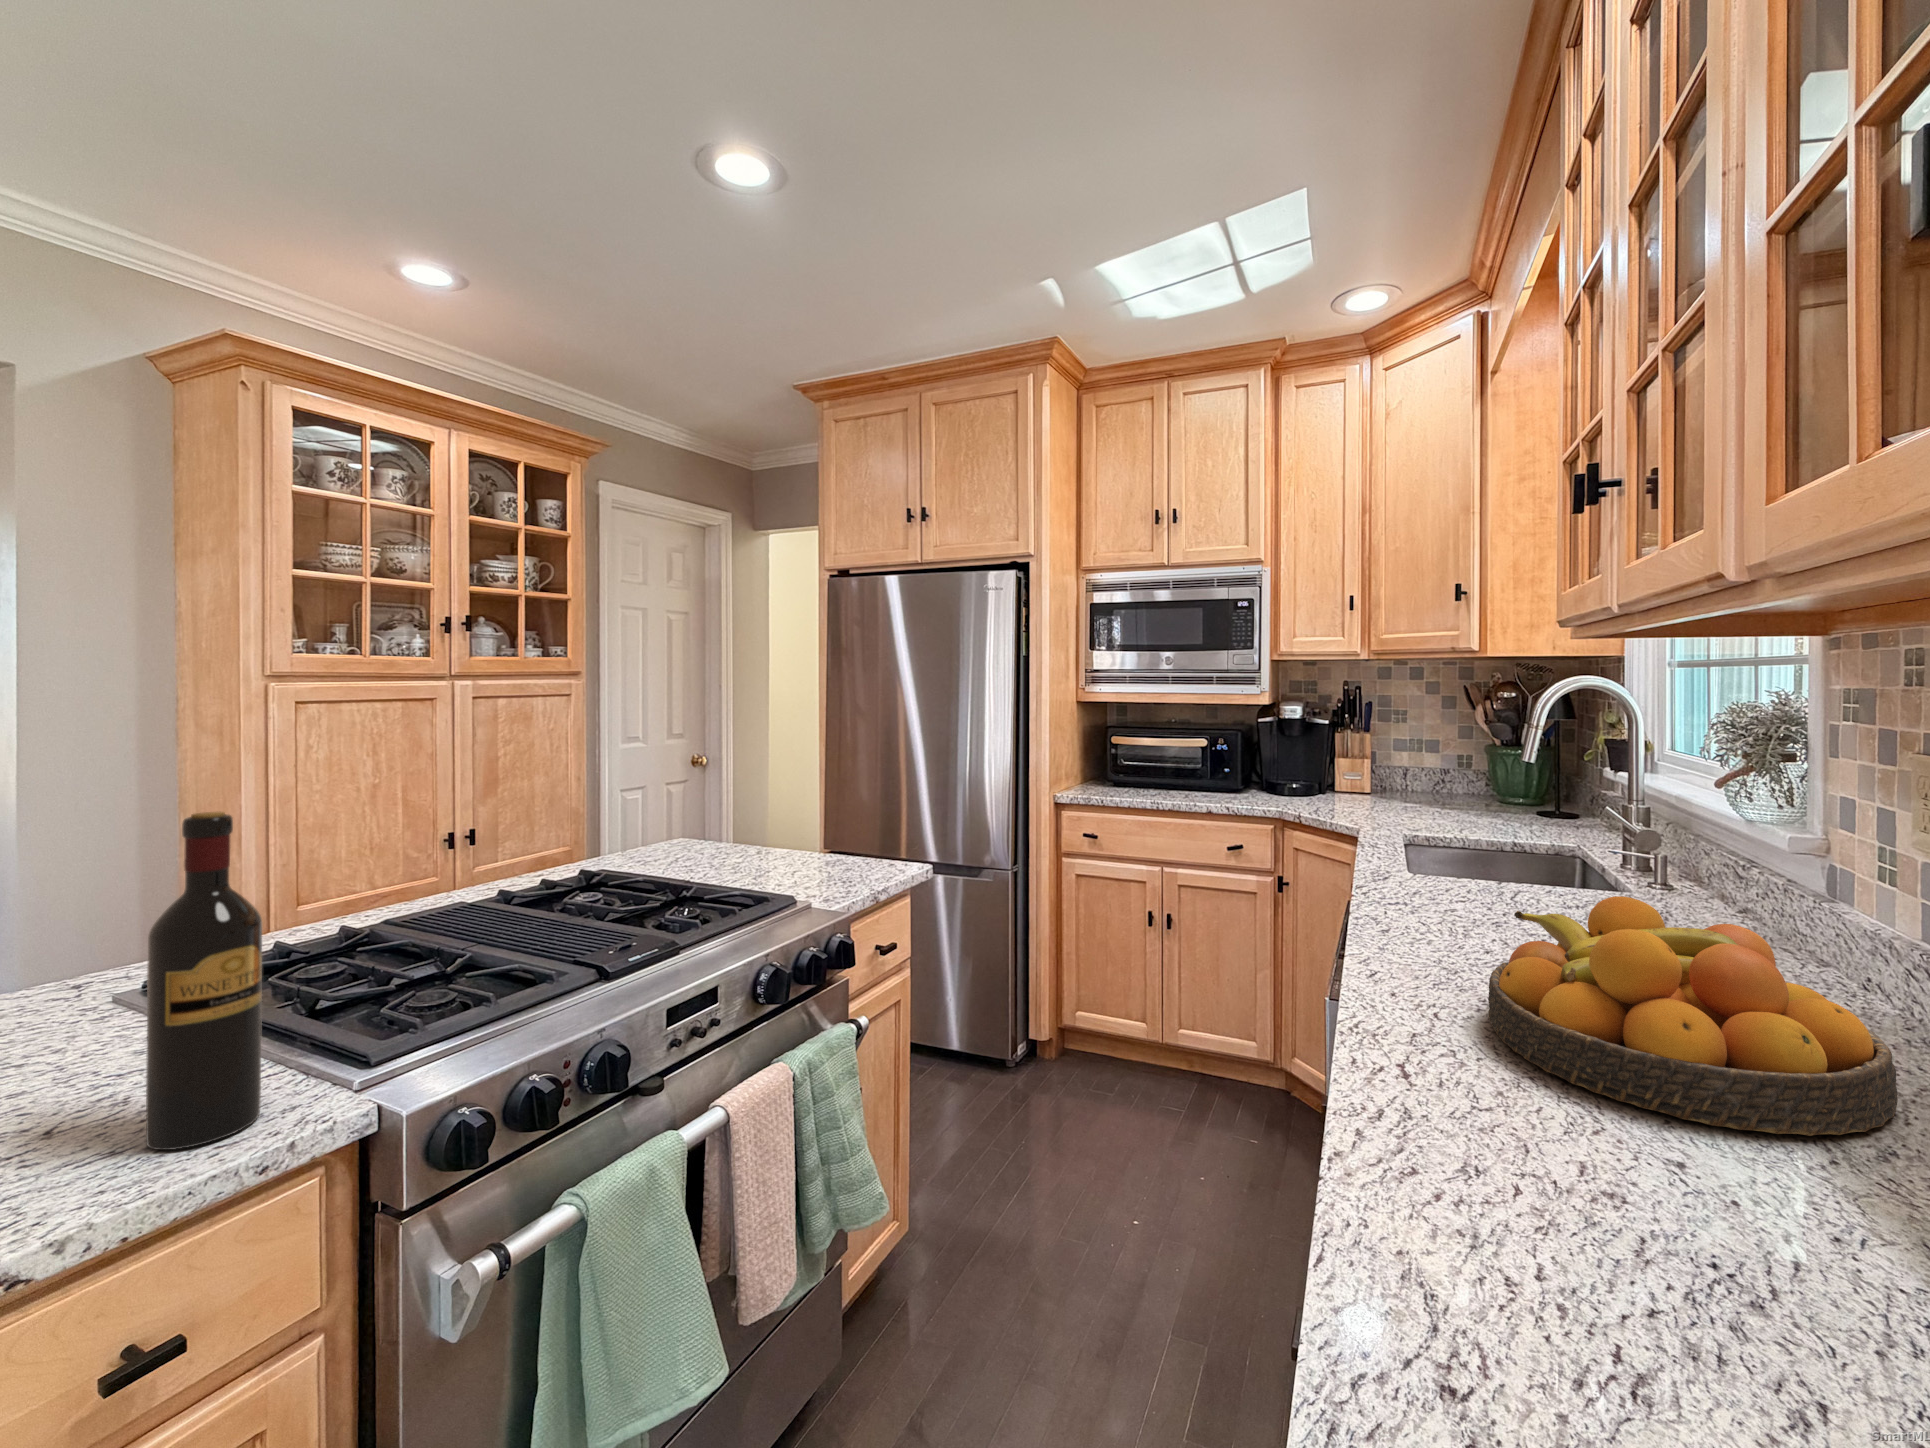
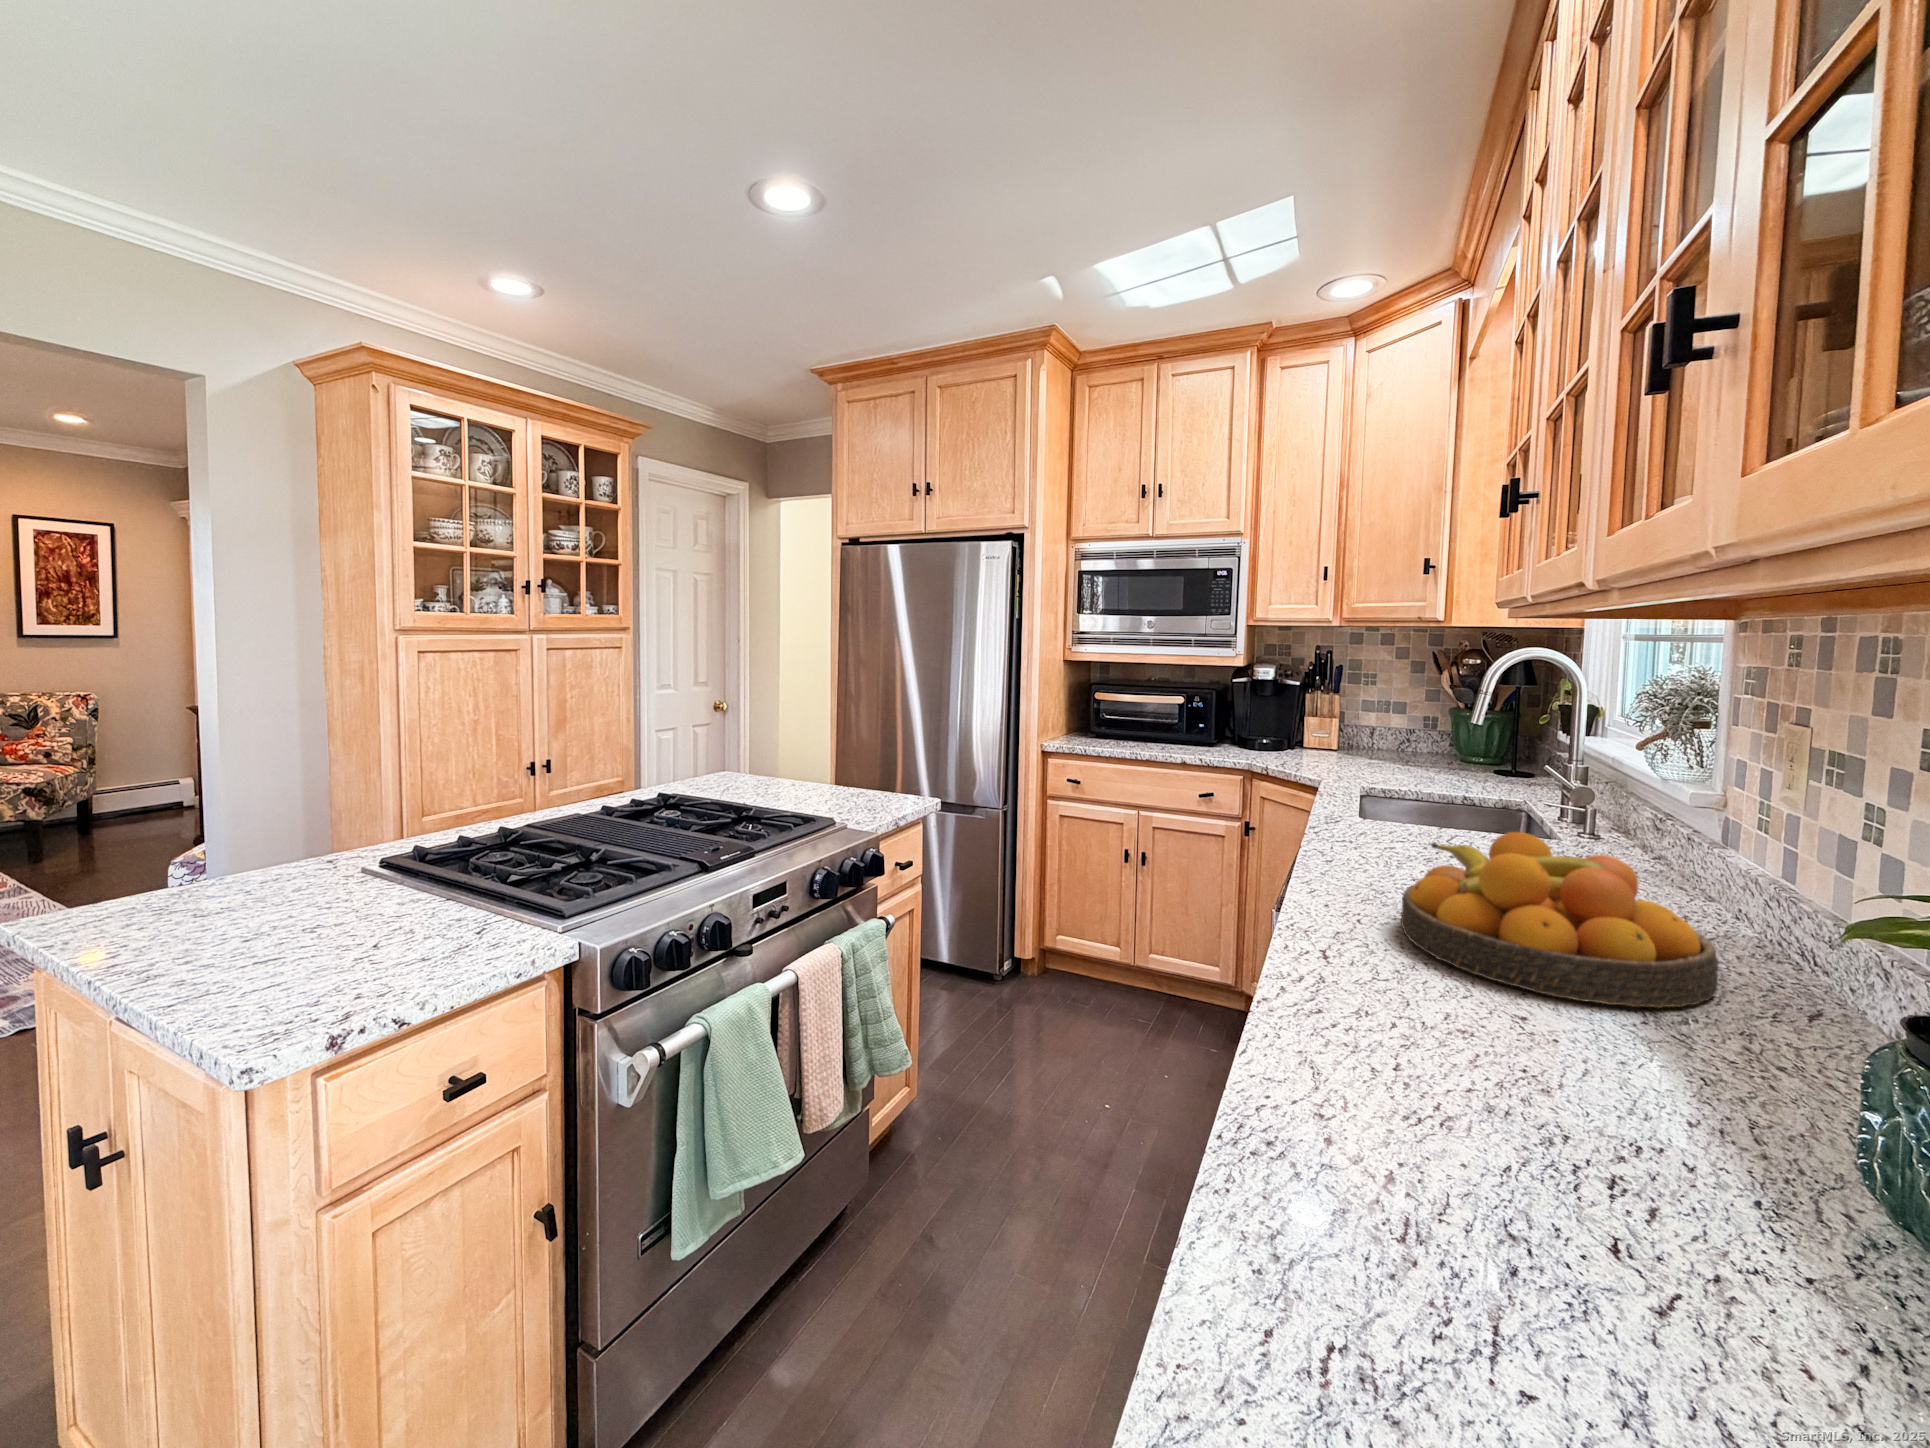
wine bottle: present [146,812,262,1150] -> none [443,735,508,957]

